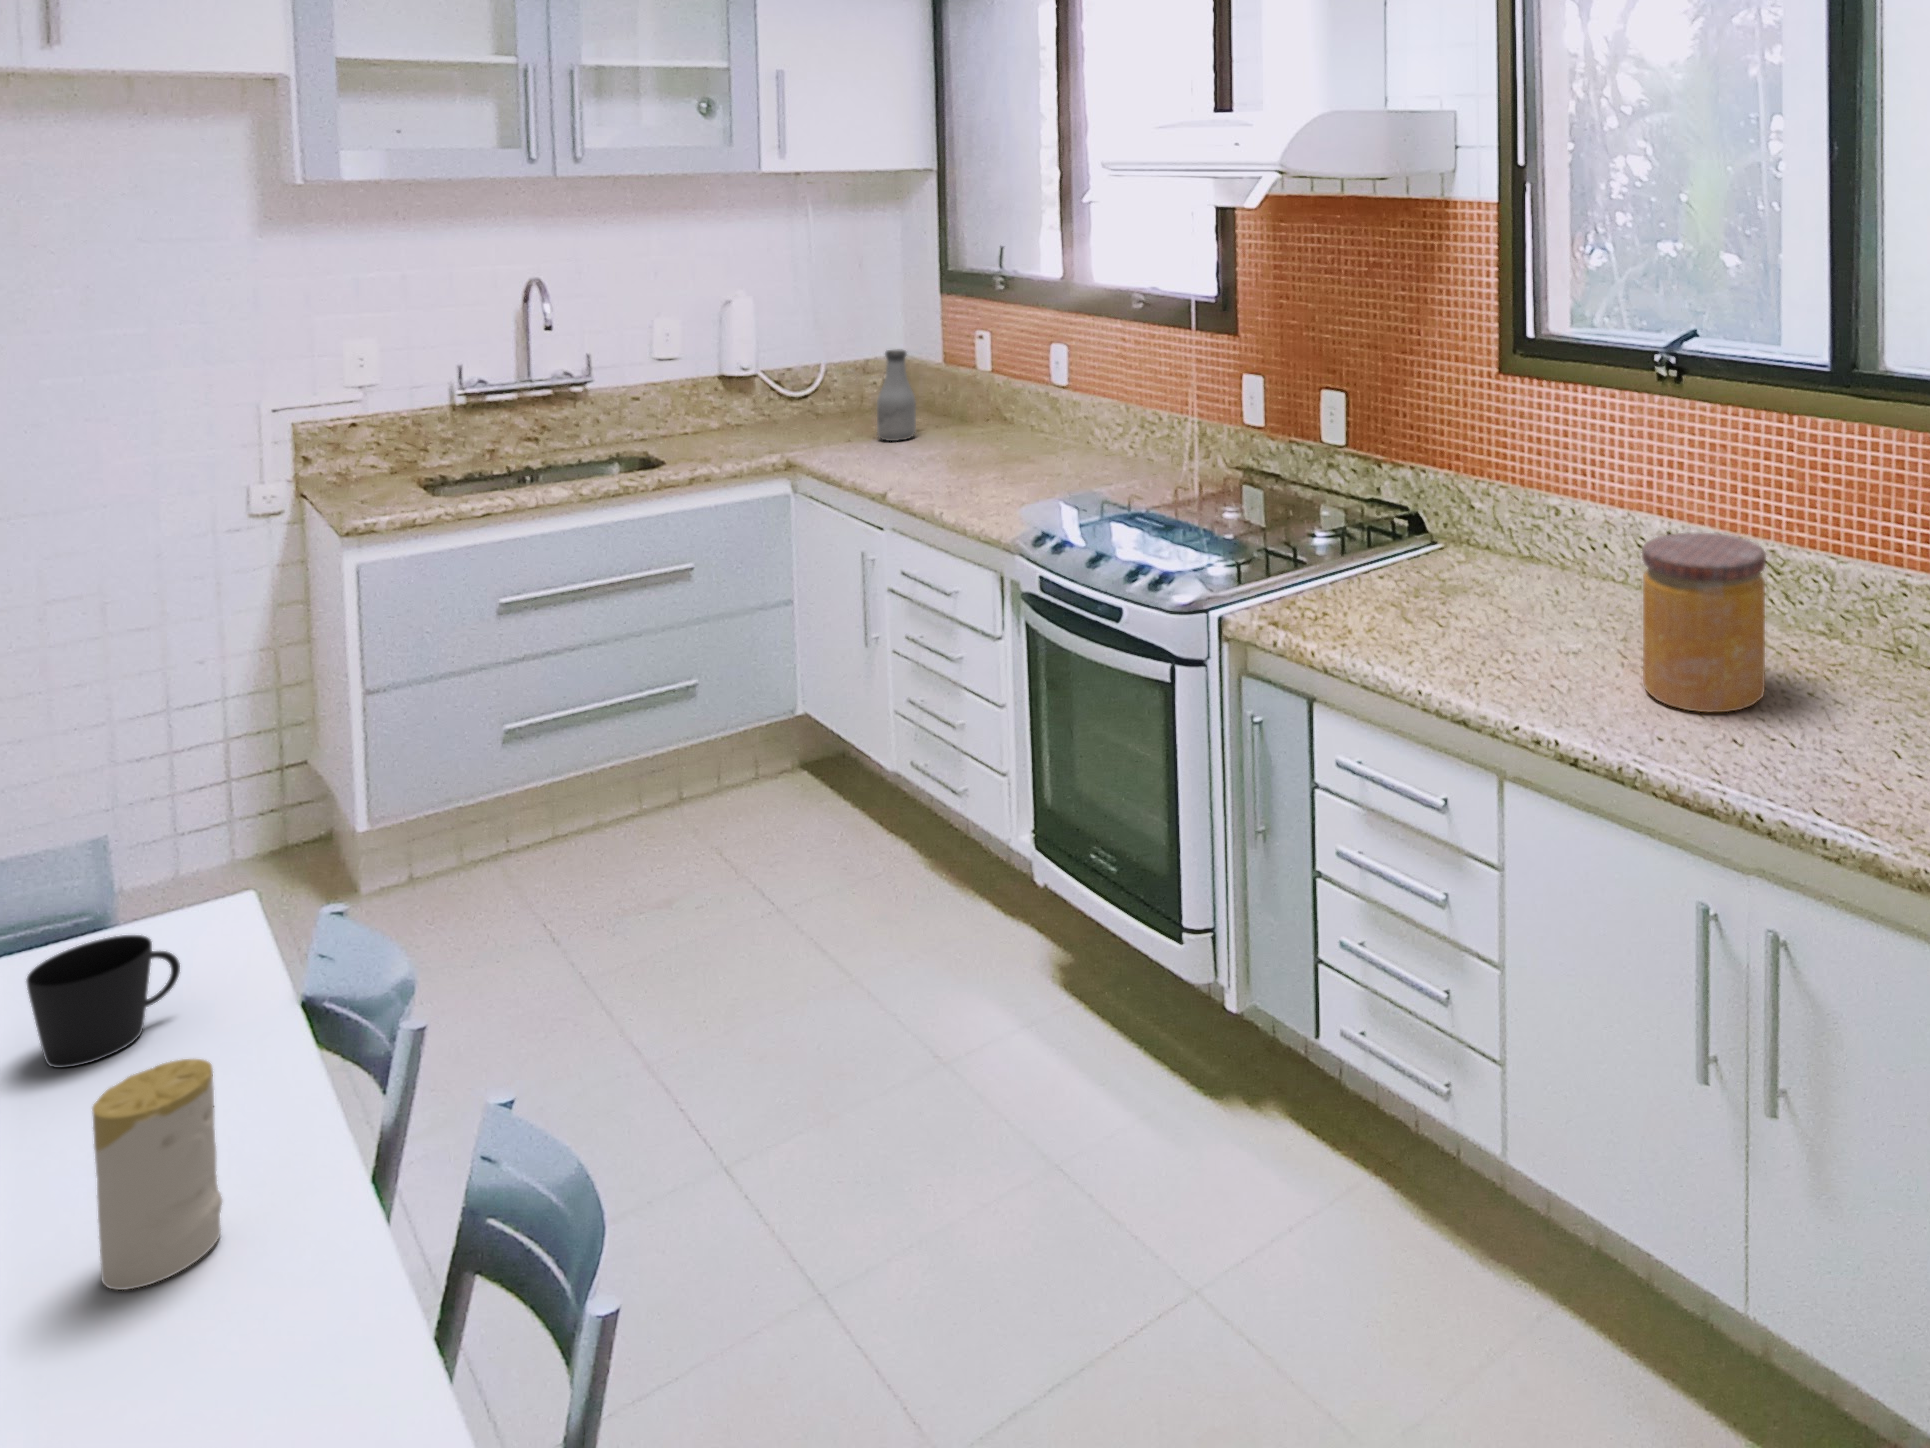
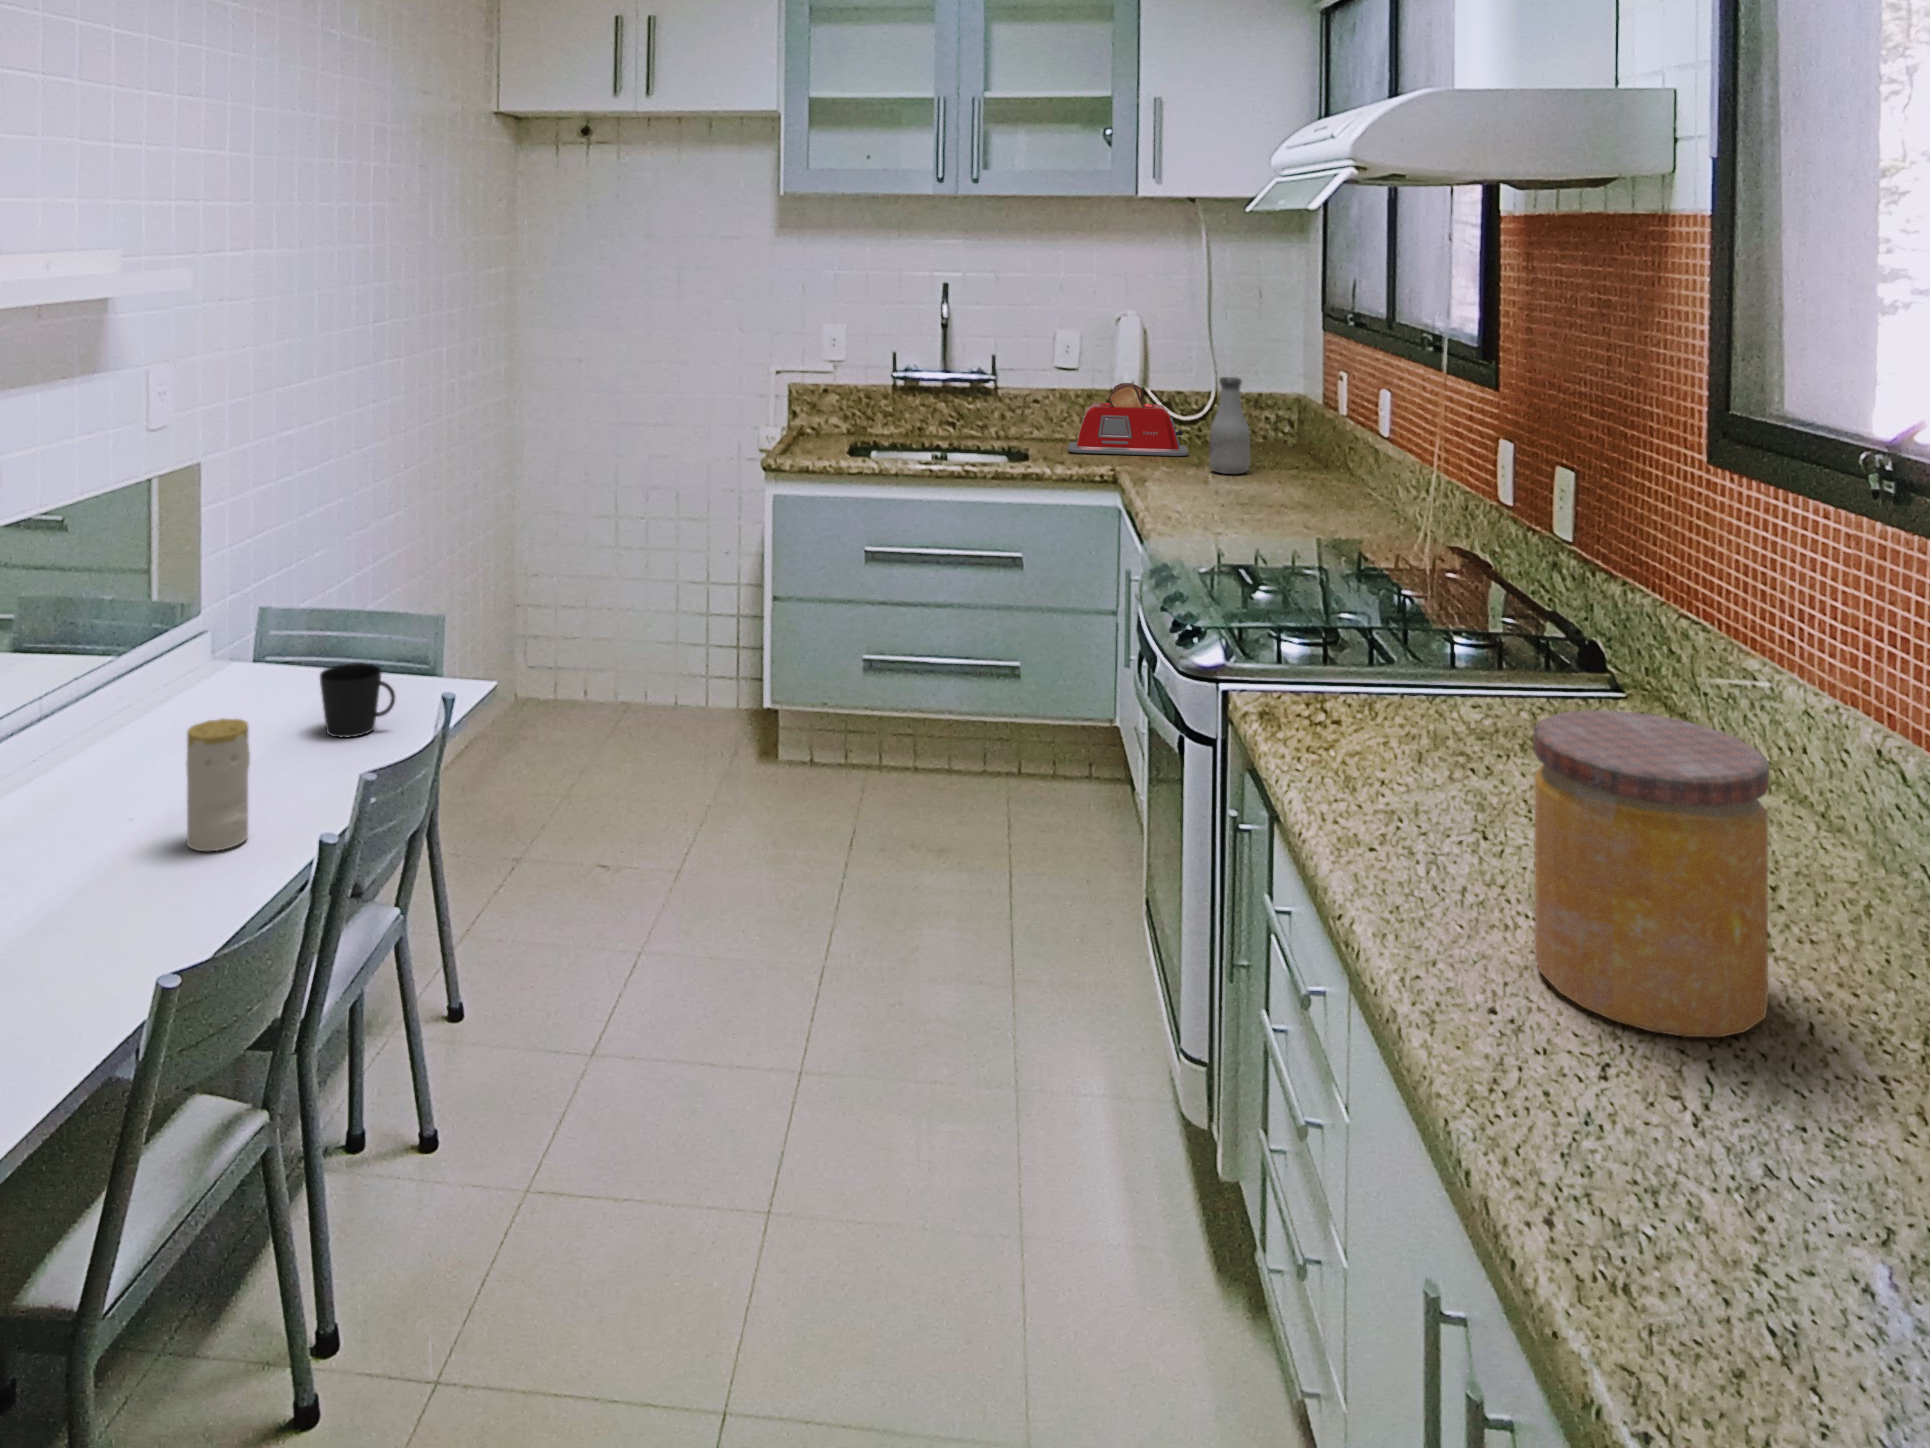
toaster: none [694,367,830,446] -> present [1068,383,1188,456]

